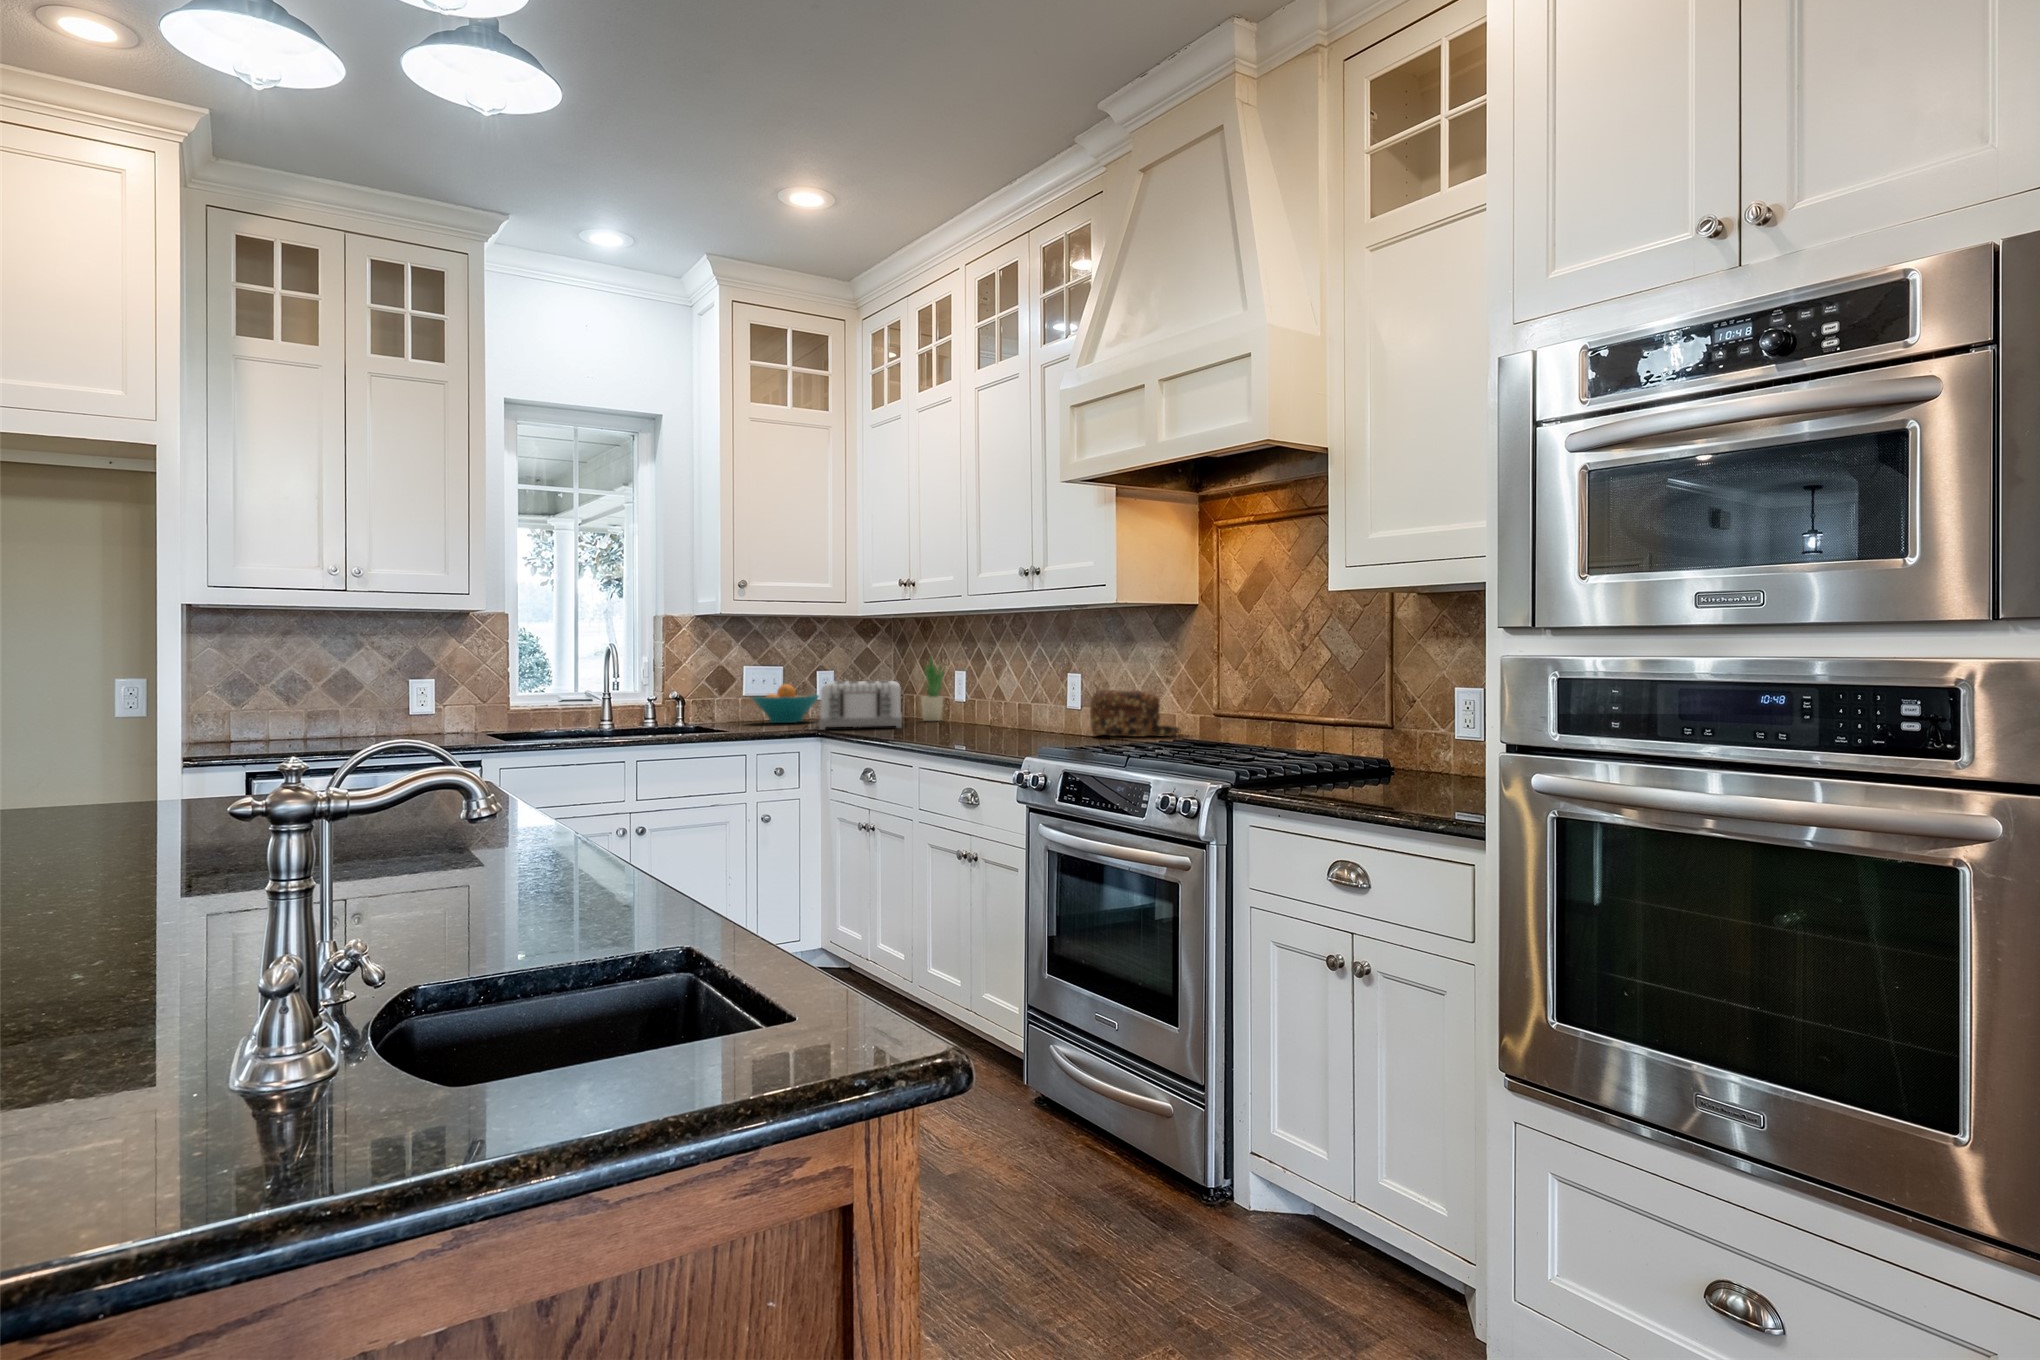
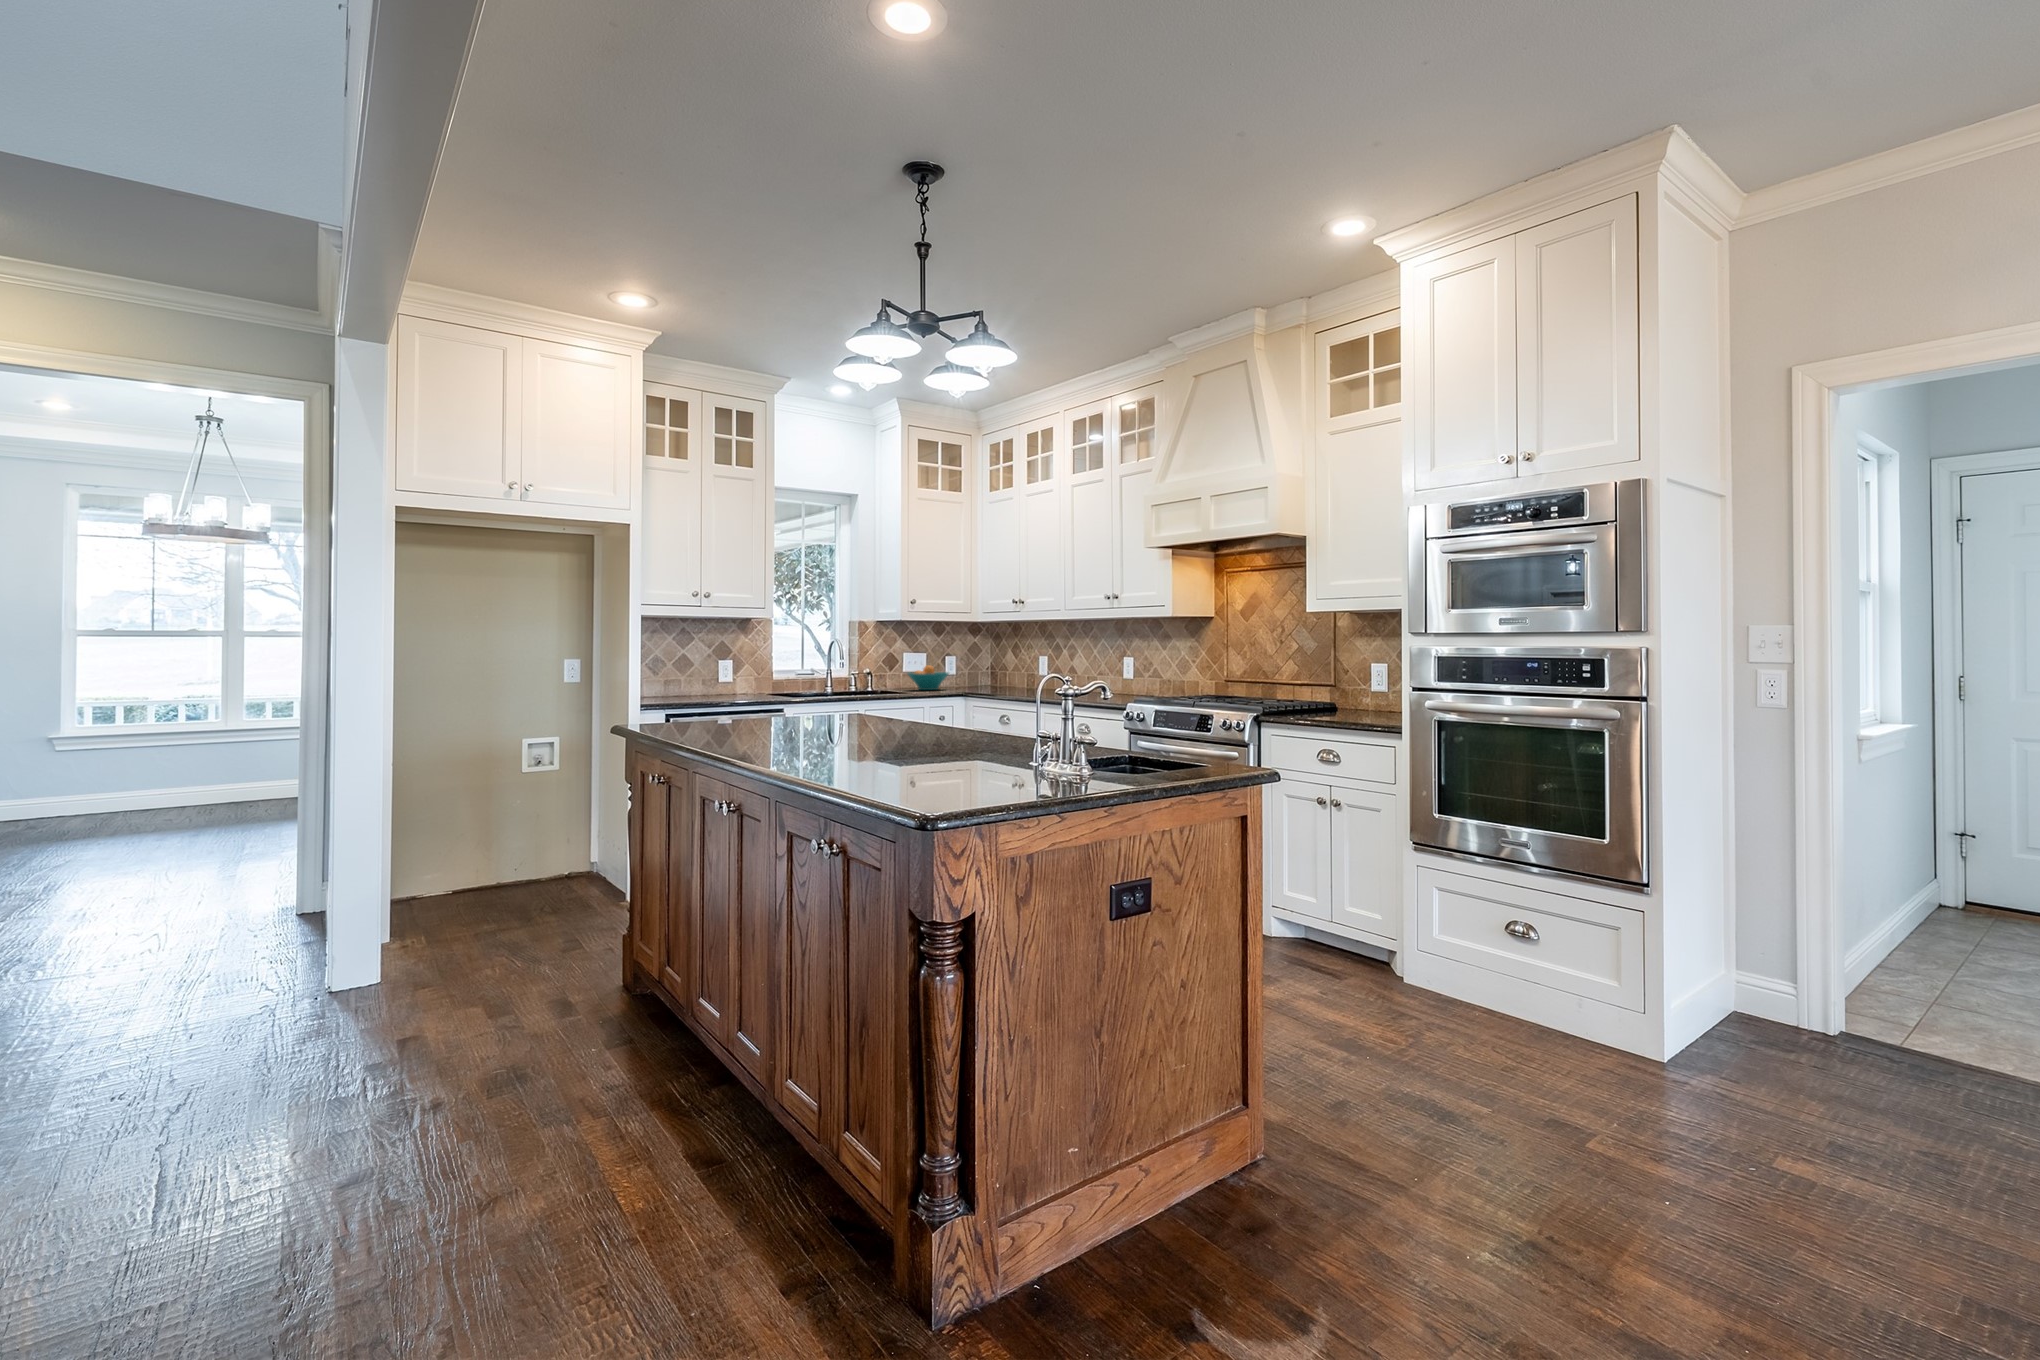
potted plant: present [921,657,944,721] -> none [1015,645,1031,689]
toaster: present [819,681,902,730] -> none [959,663,1014,693]
bread loaf: present [1090,690,1179,737] -> none [1146,668,1198,695]

